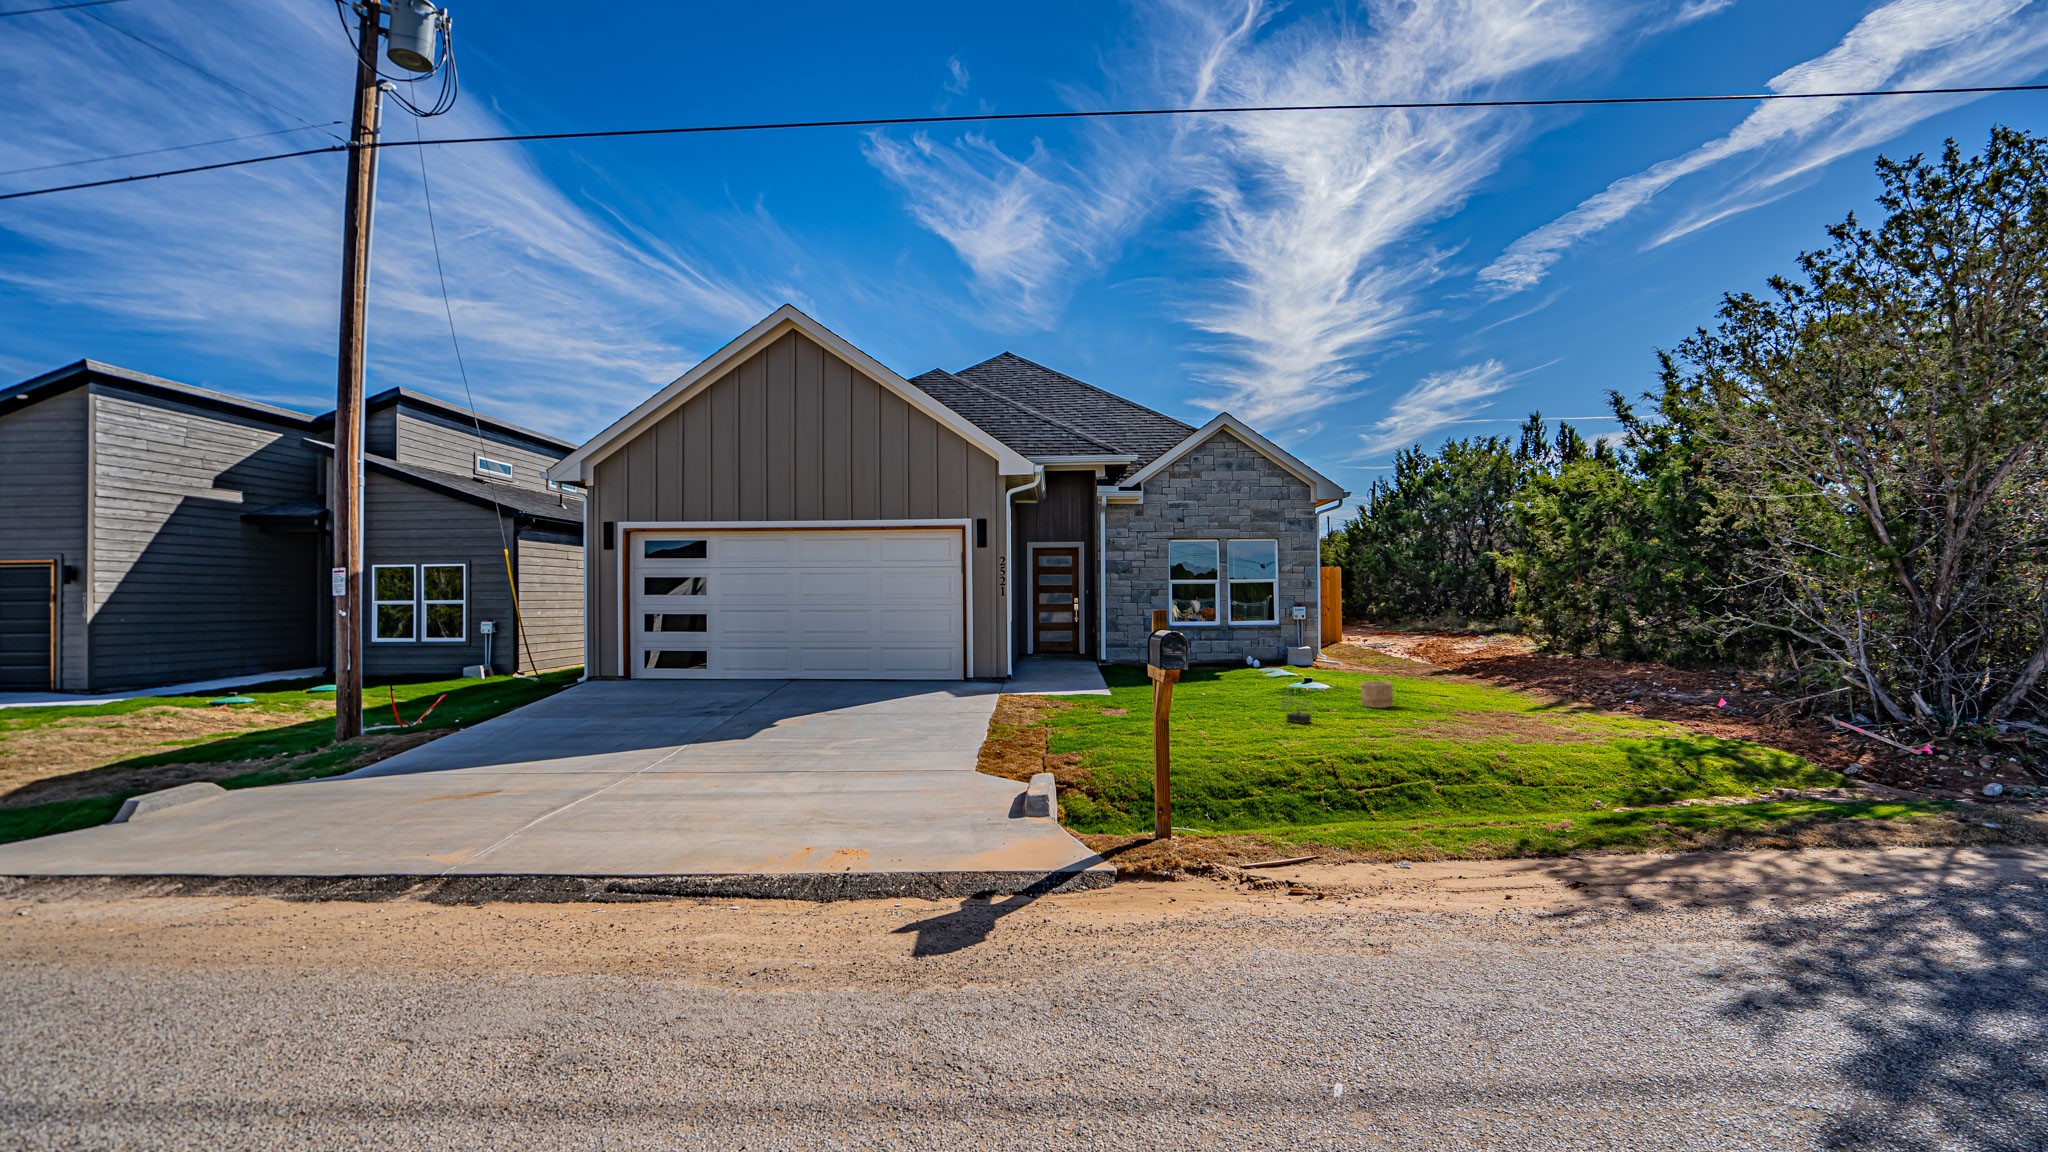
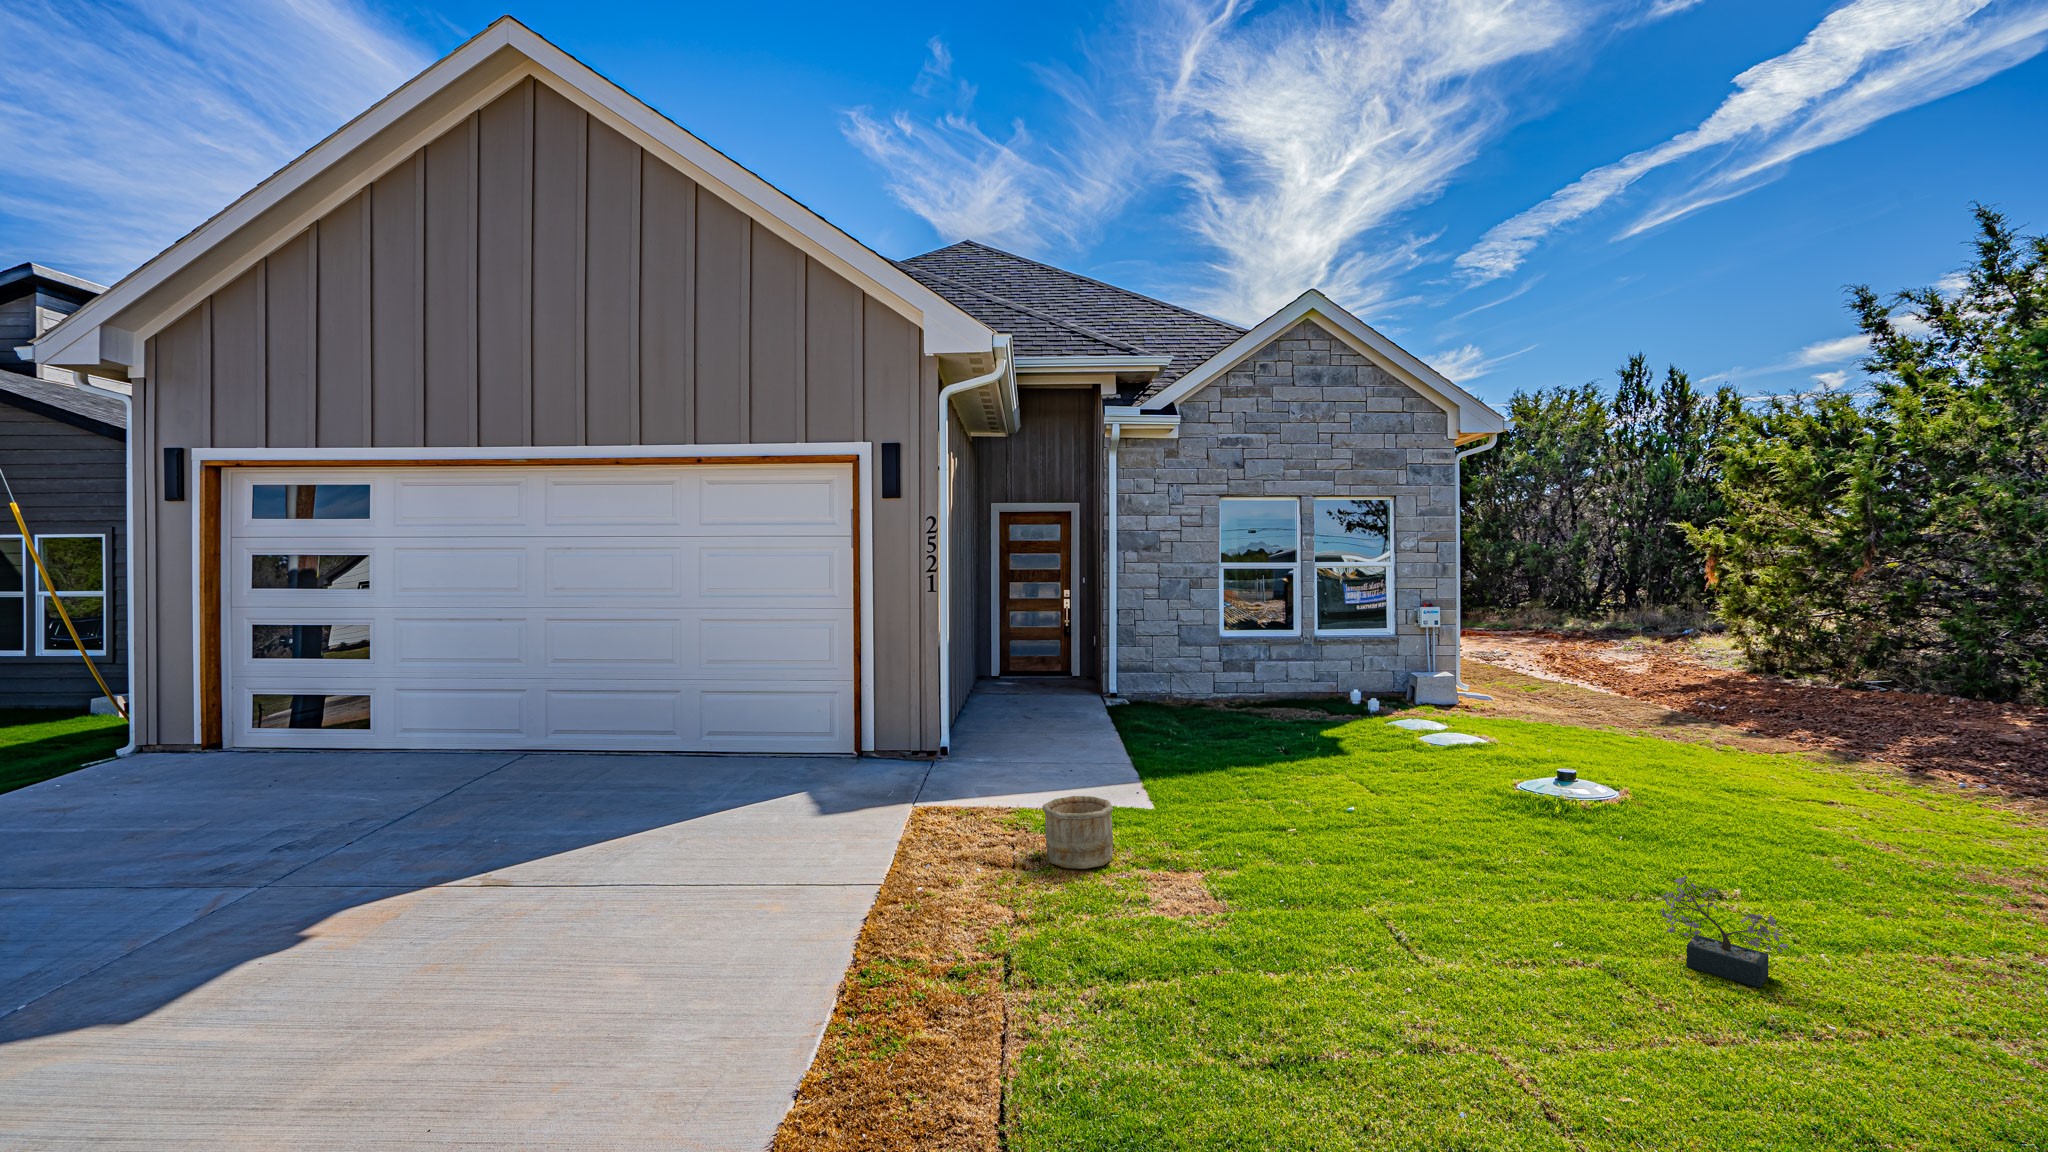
wooden bucket: present [1361,681,1393,708] -> present [1042,796,1113,869]

